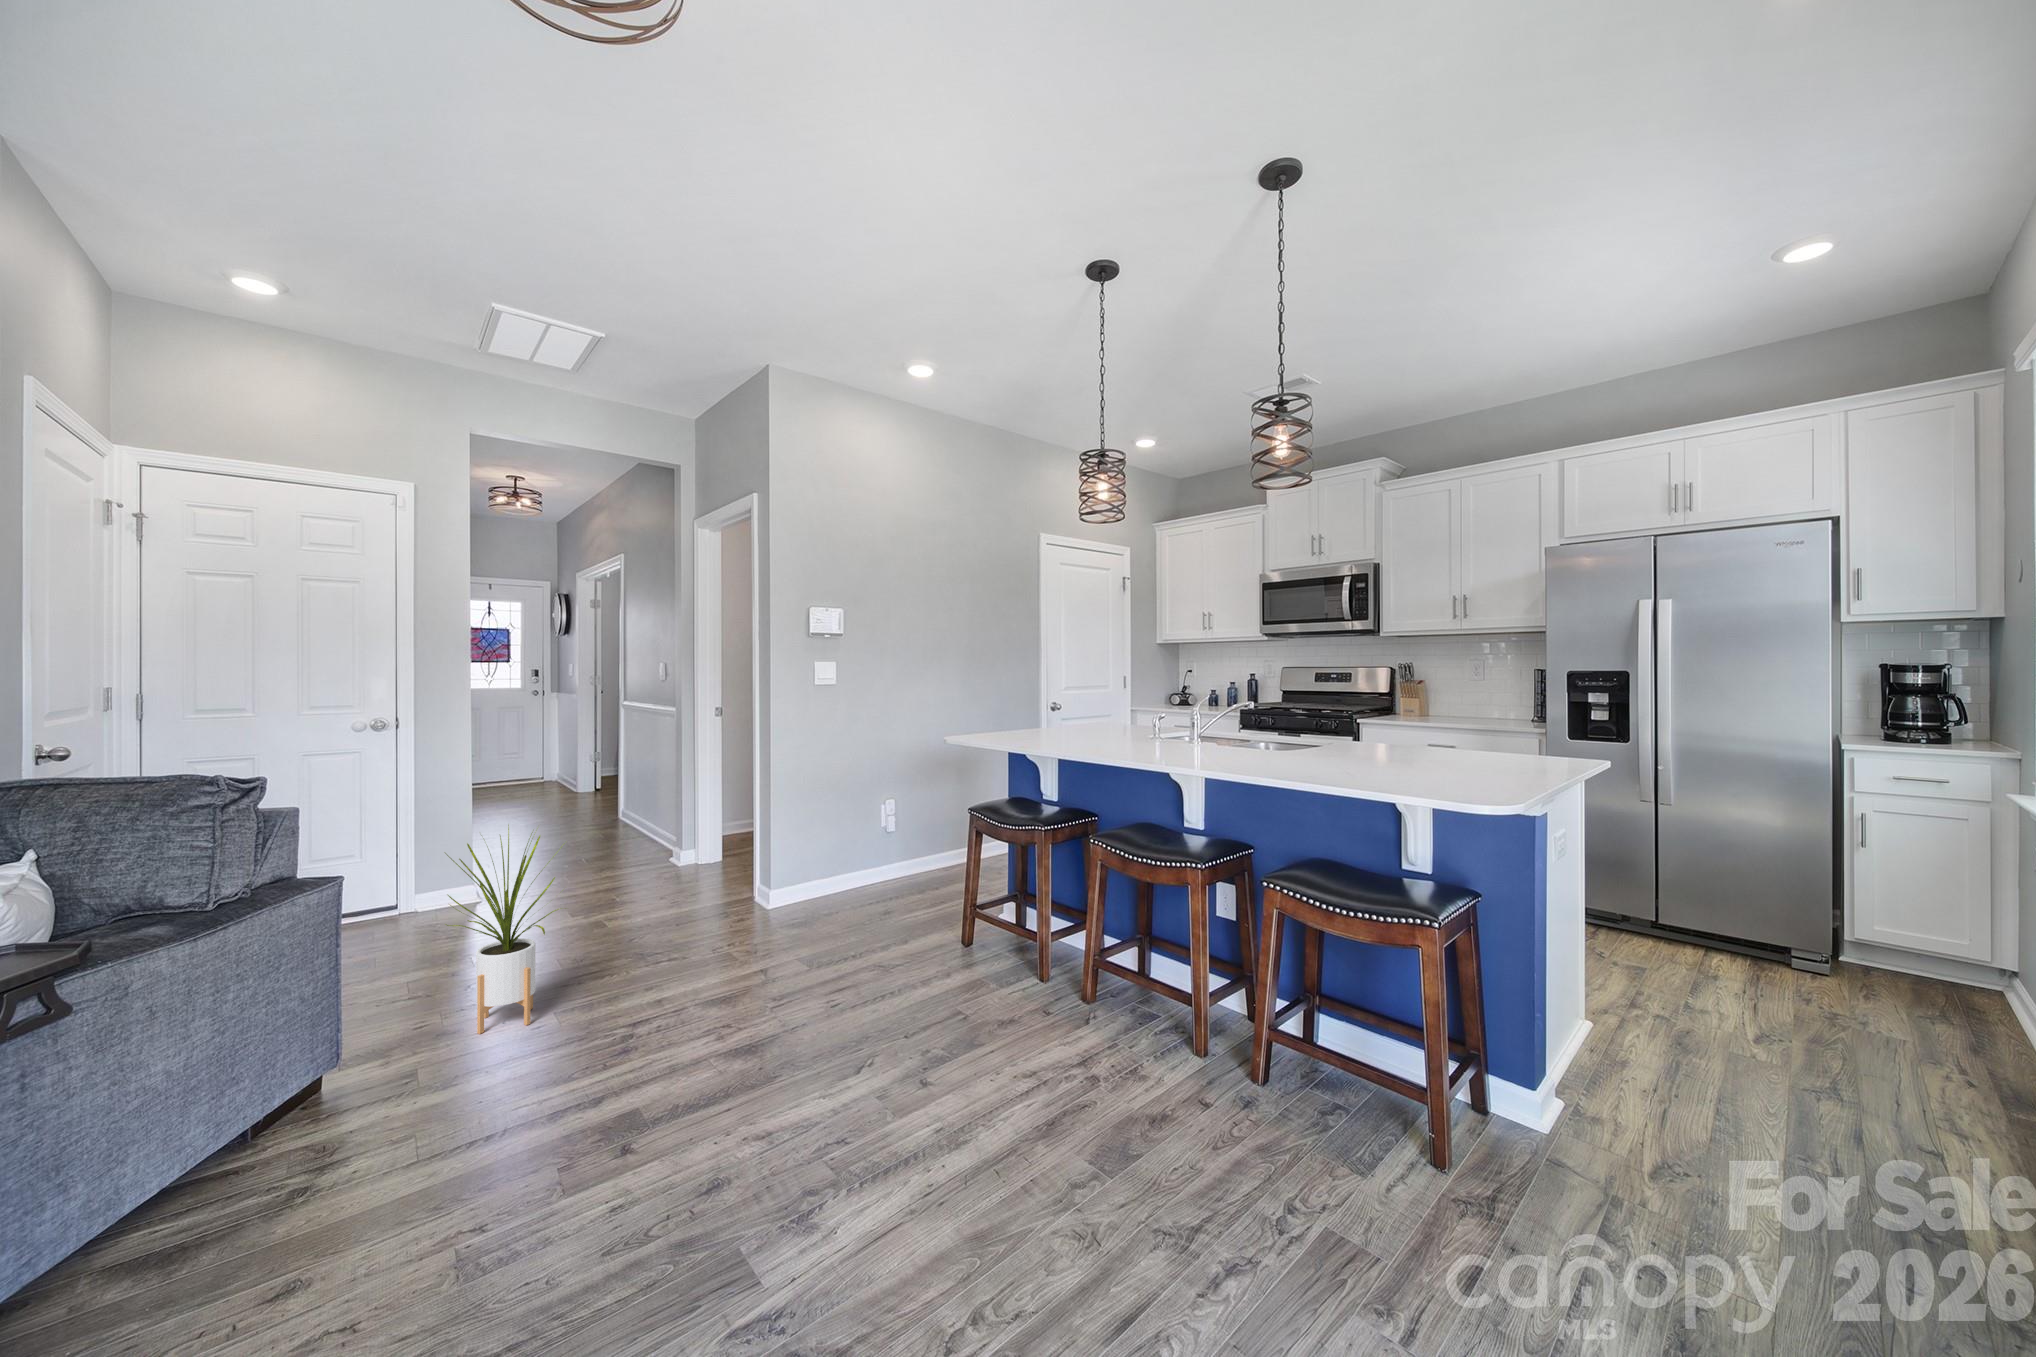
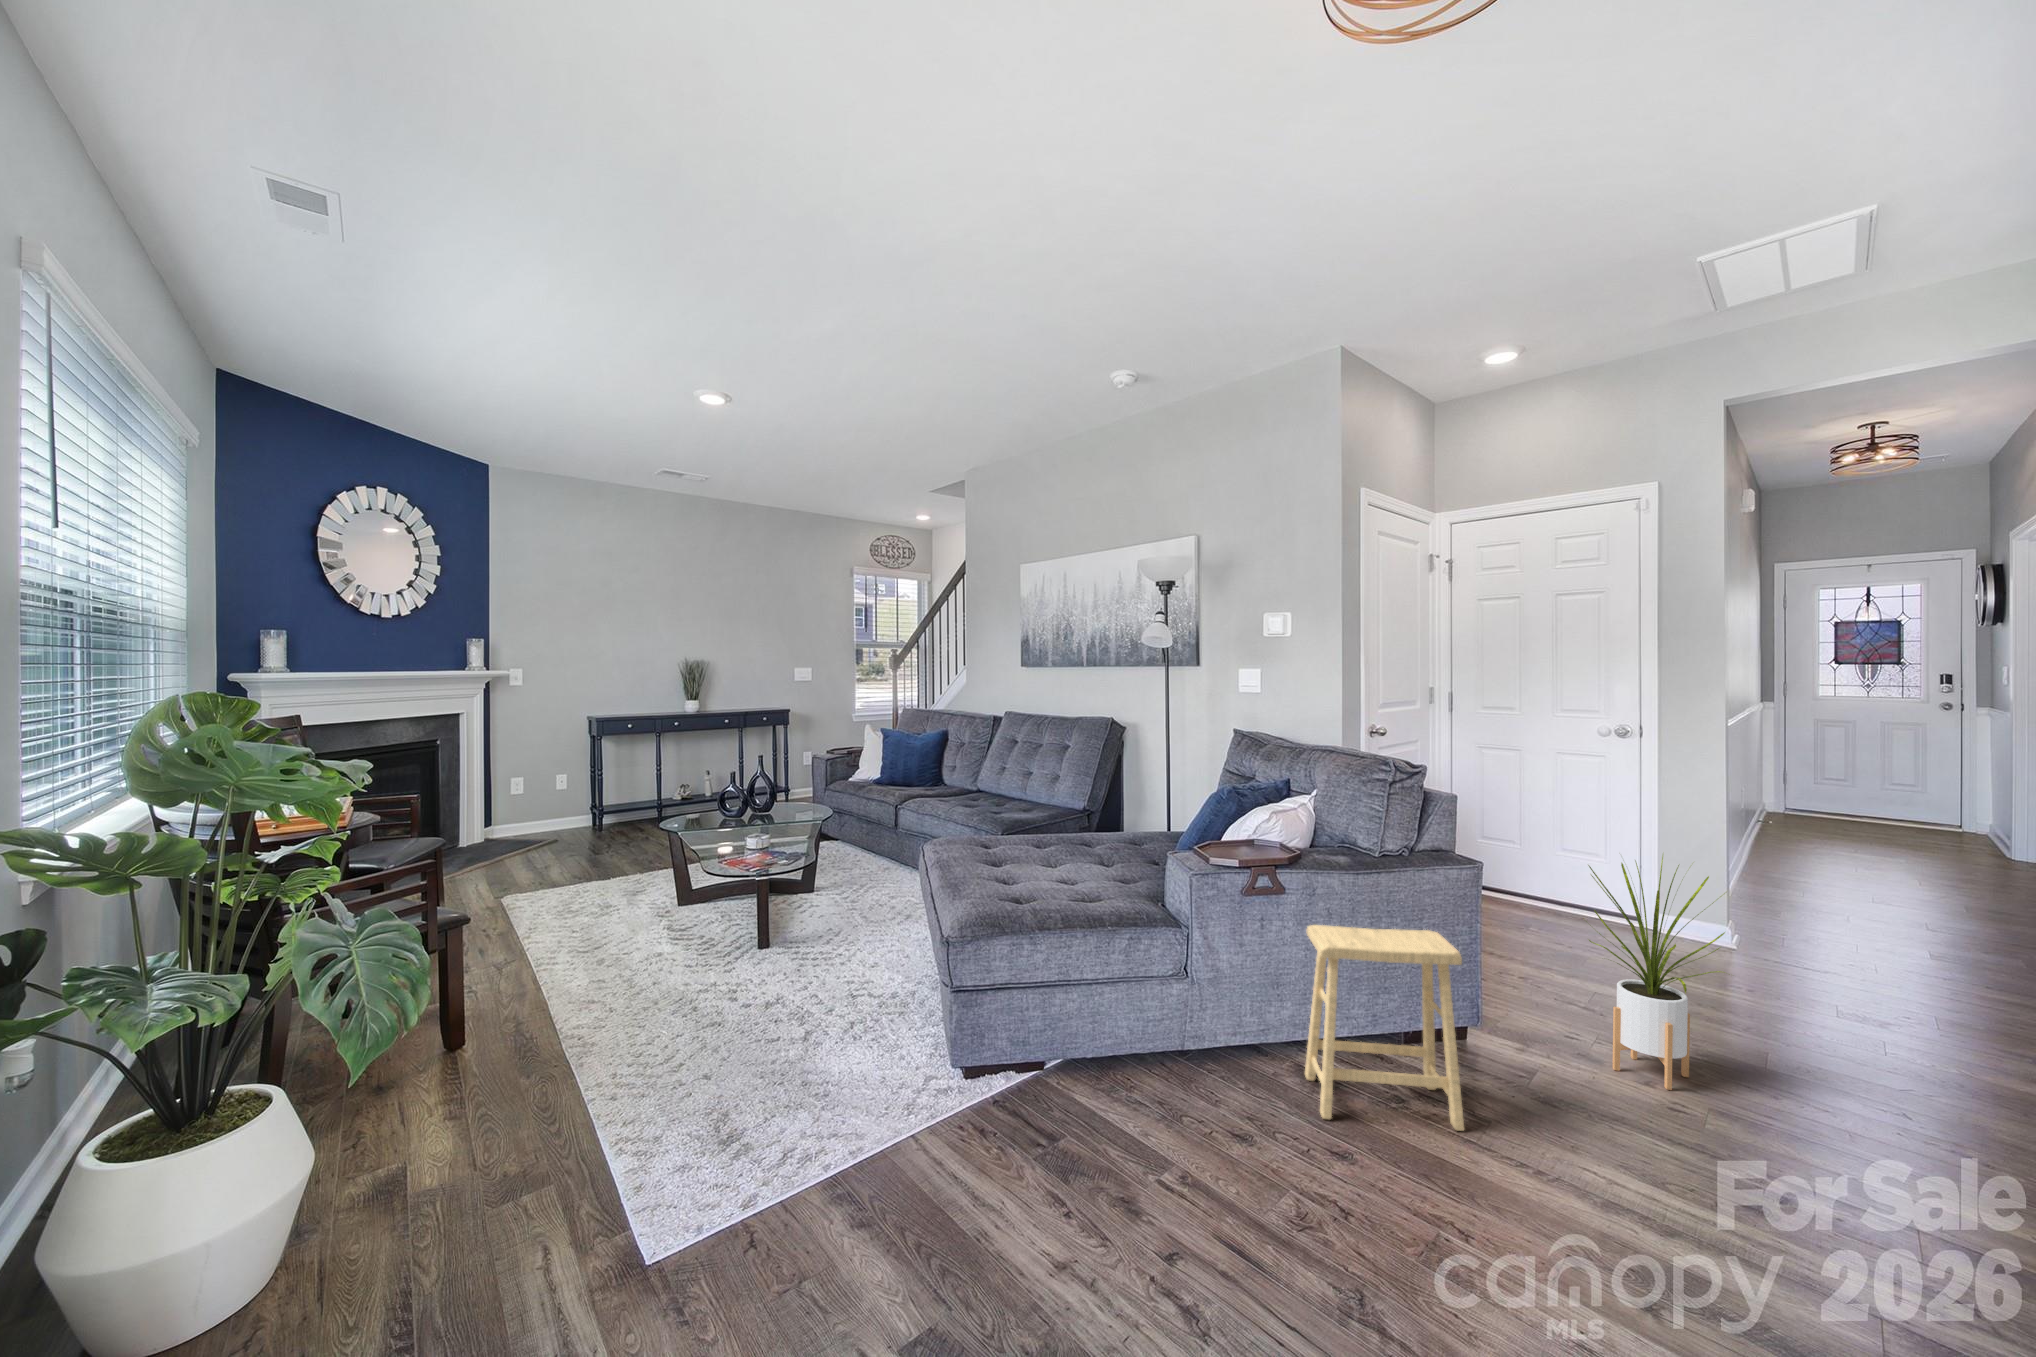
footstool: none [130,968,402,1281] -> present [1305,925,1464,1131]

